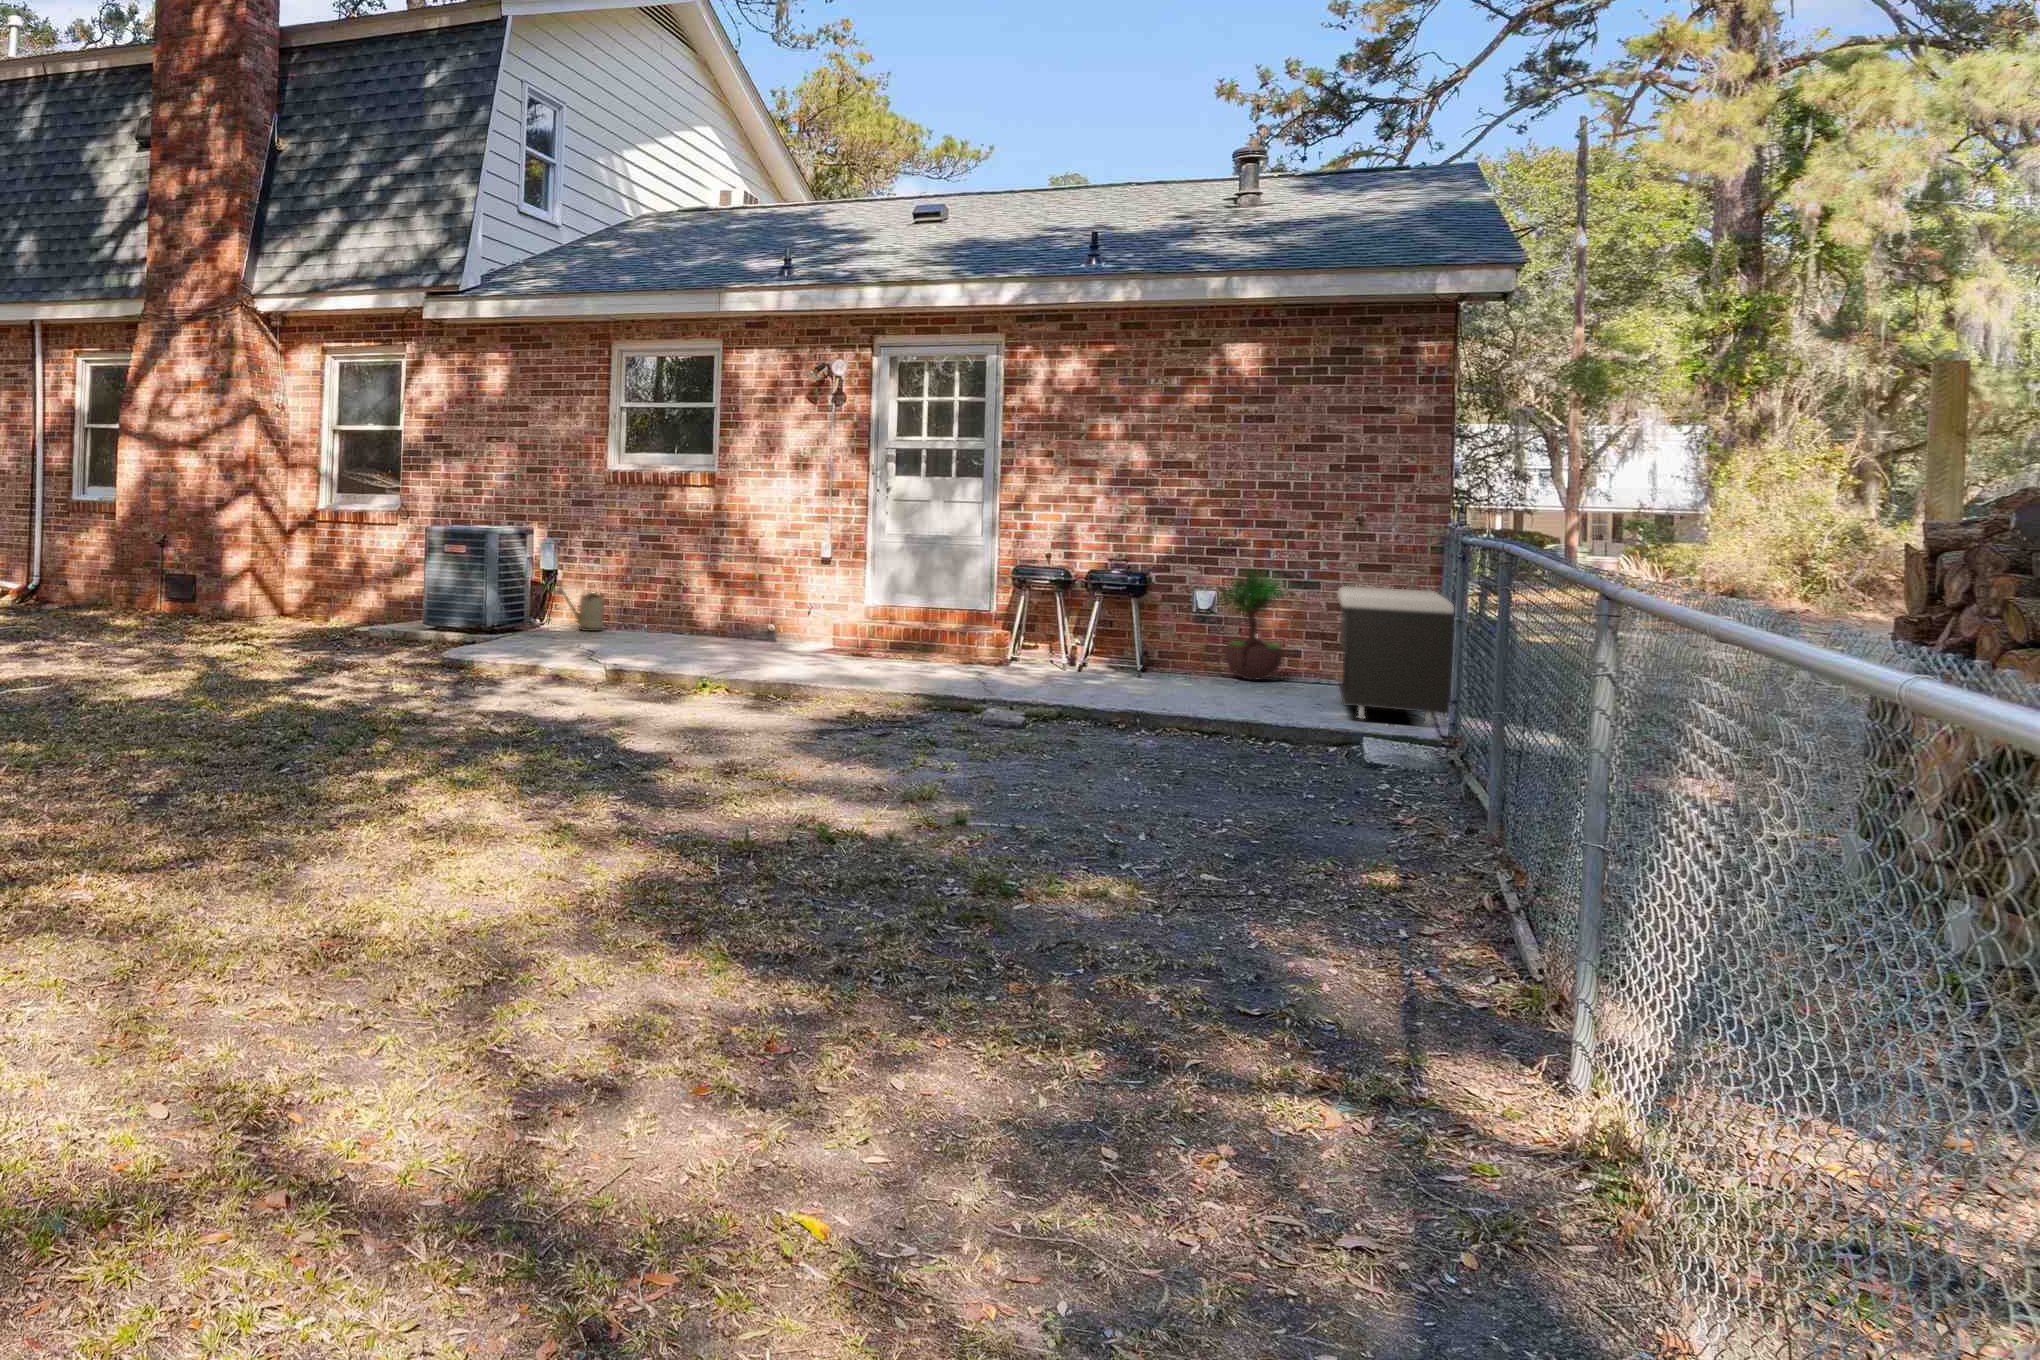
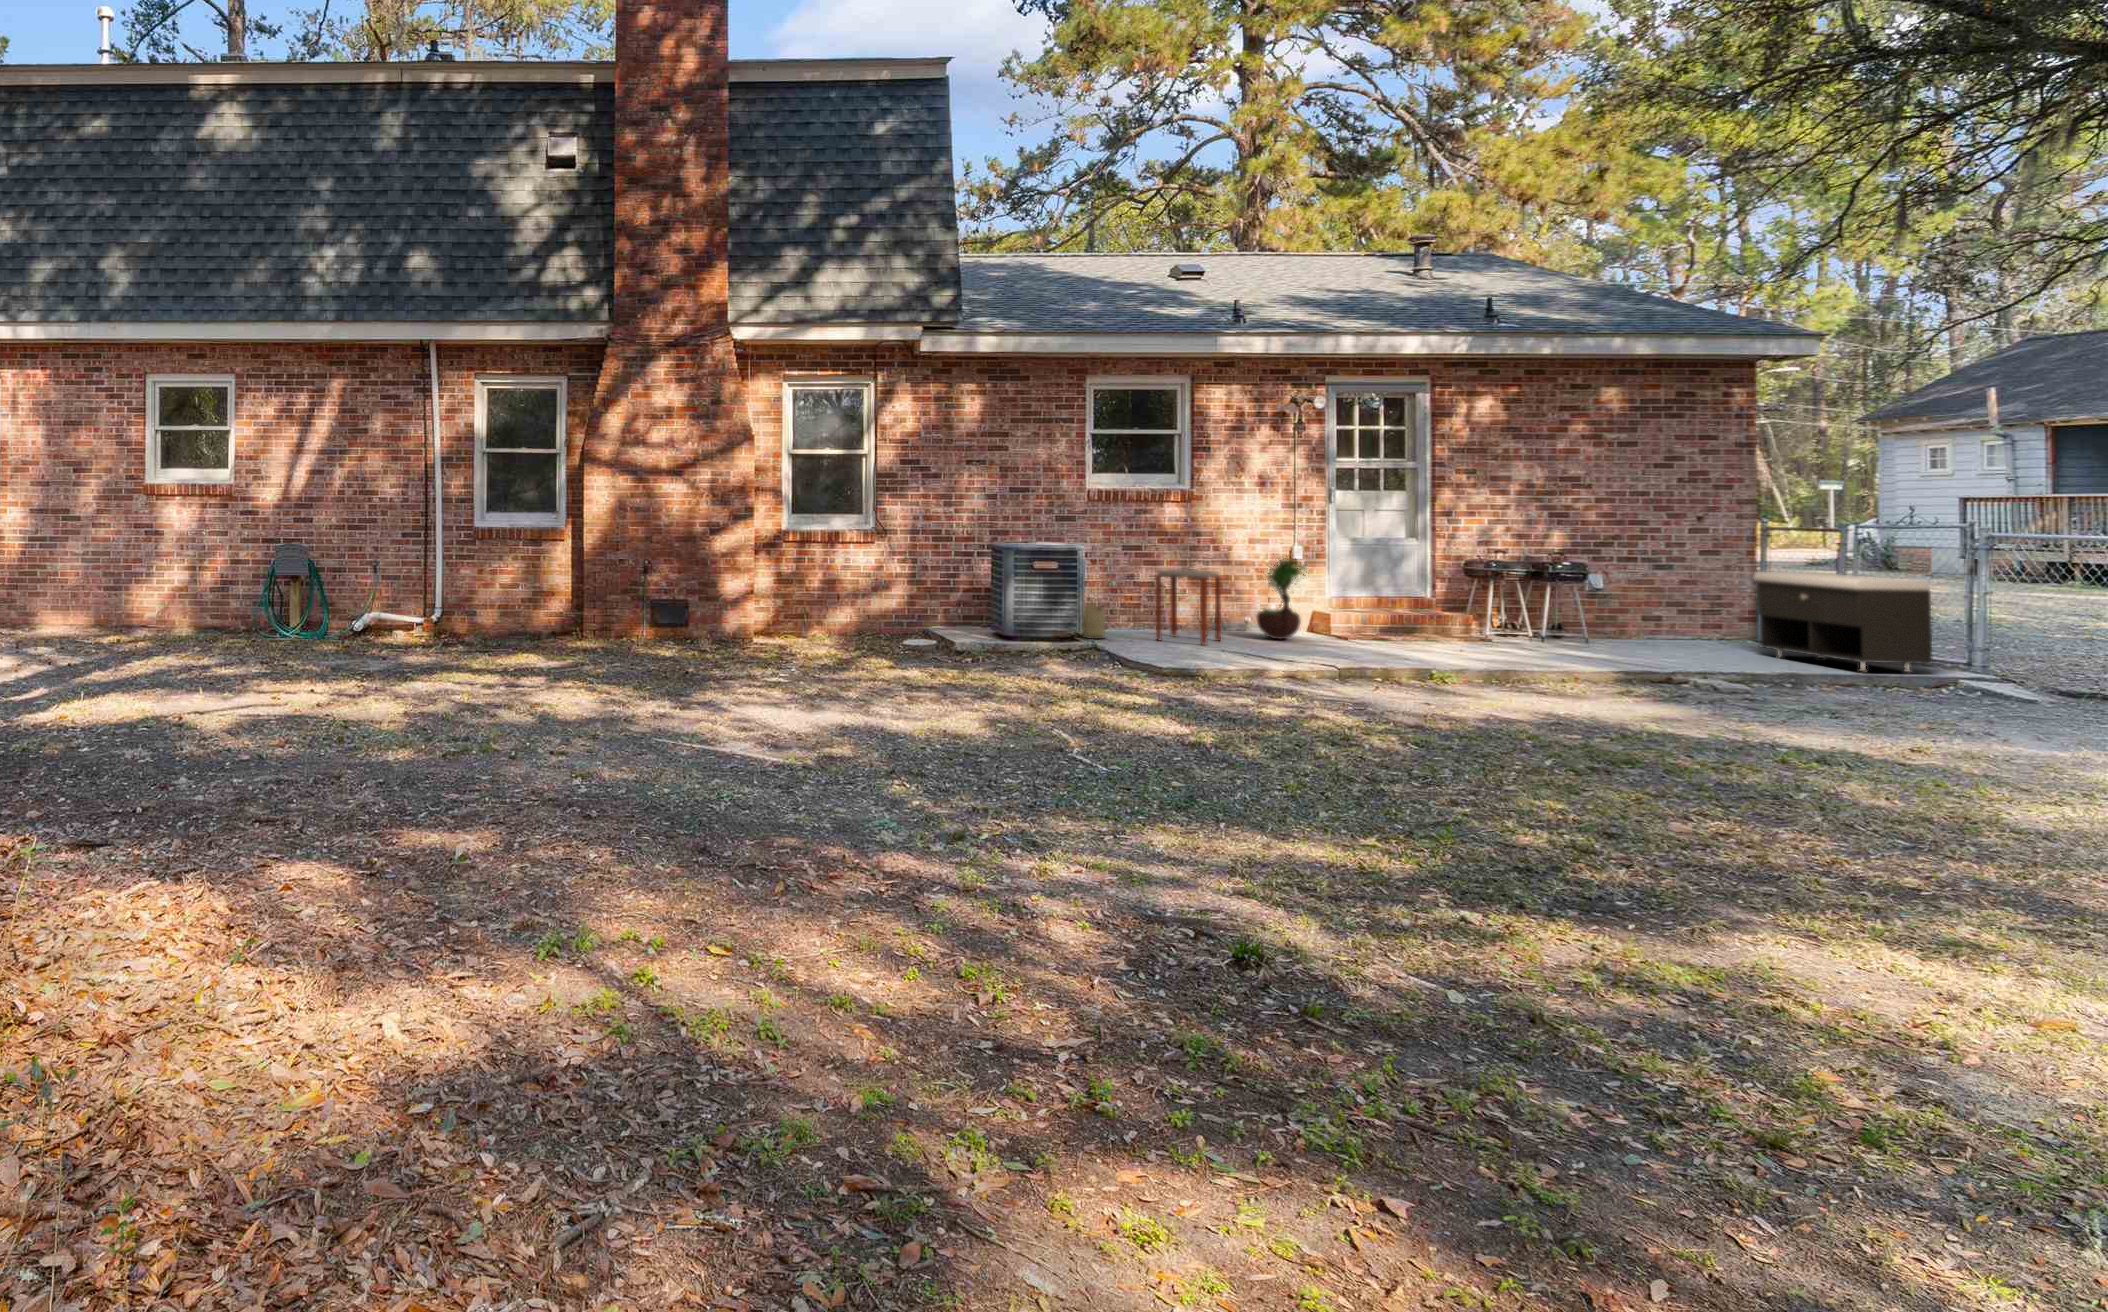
side table: none [644,559,717,642] -> present [1156,570,1221,644]
potted tree: present [1213,567,1285,680] -> present [1256,555,1309,639]

